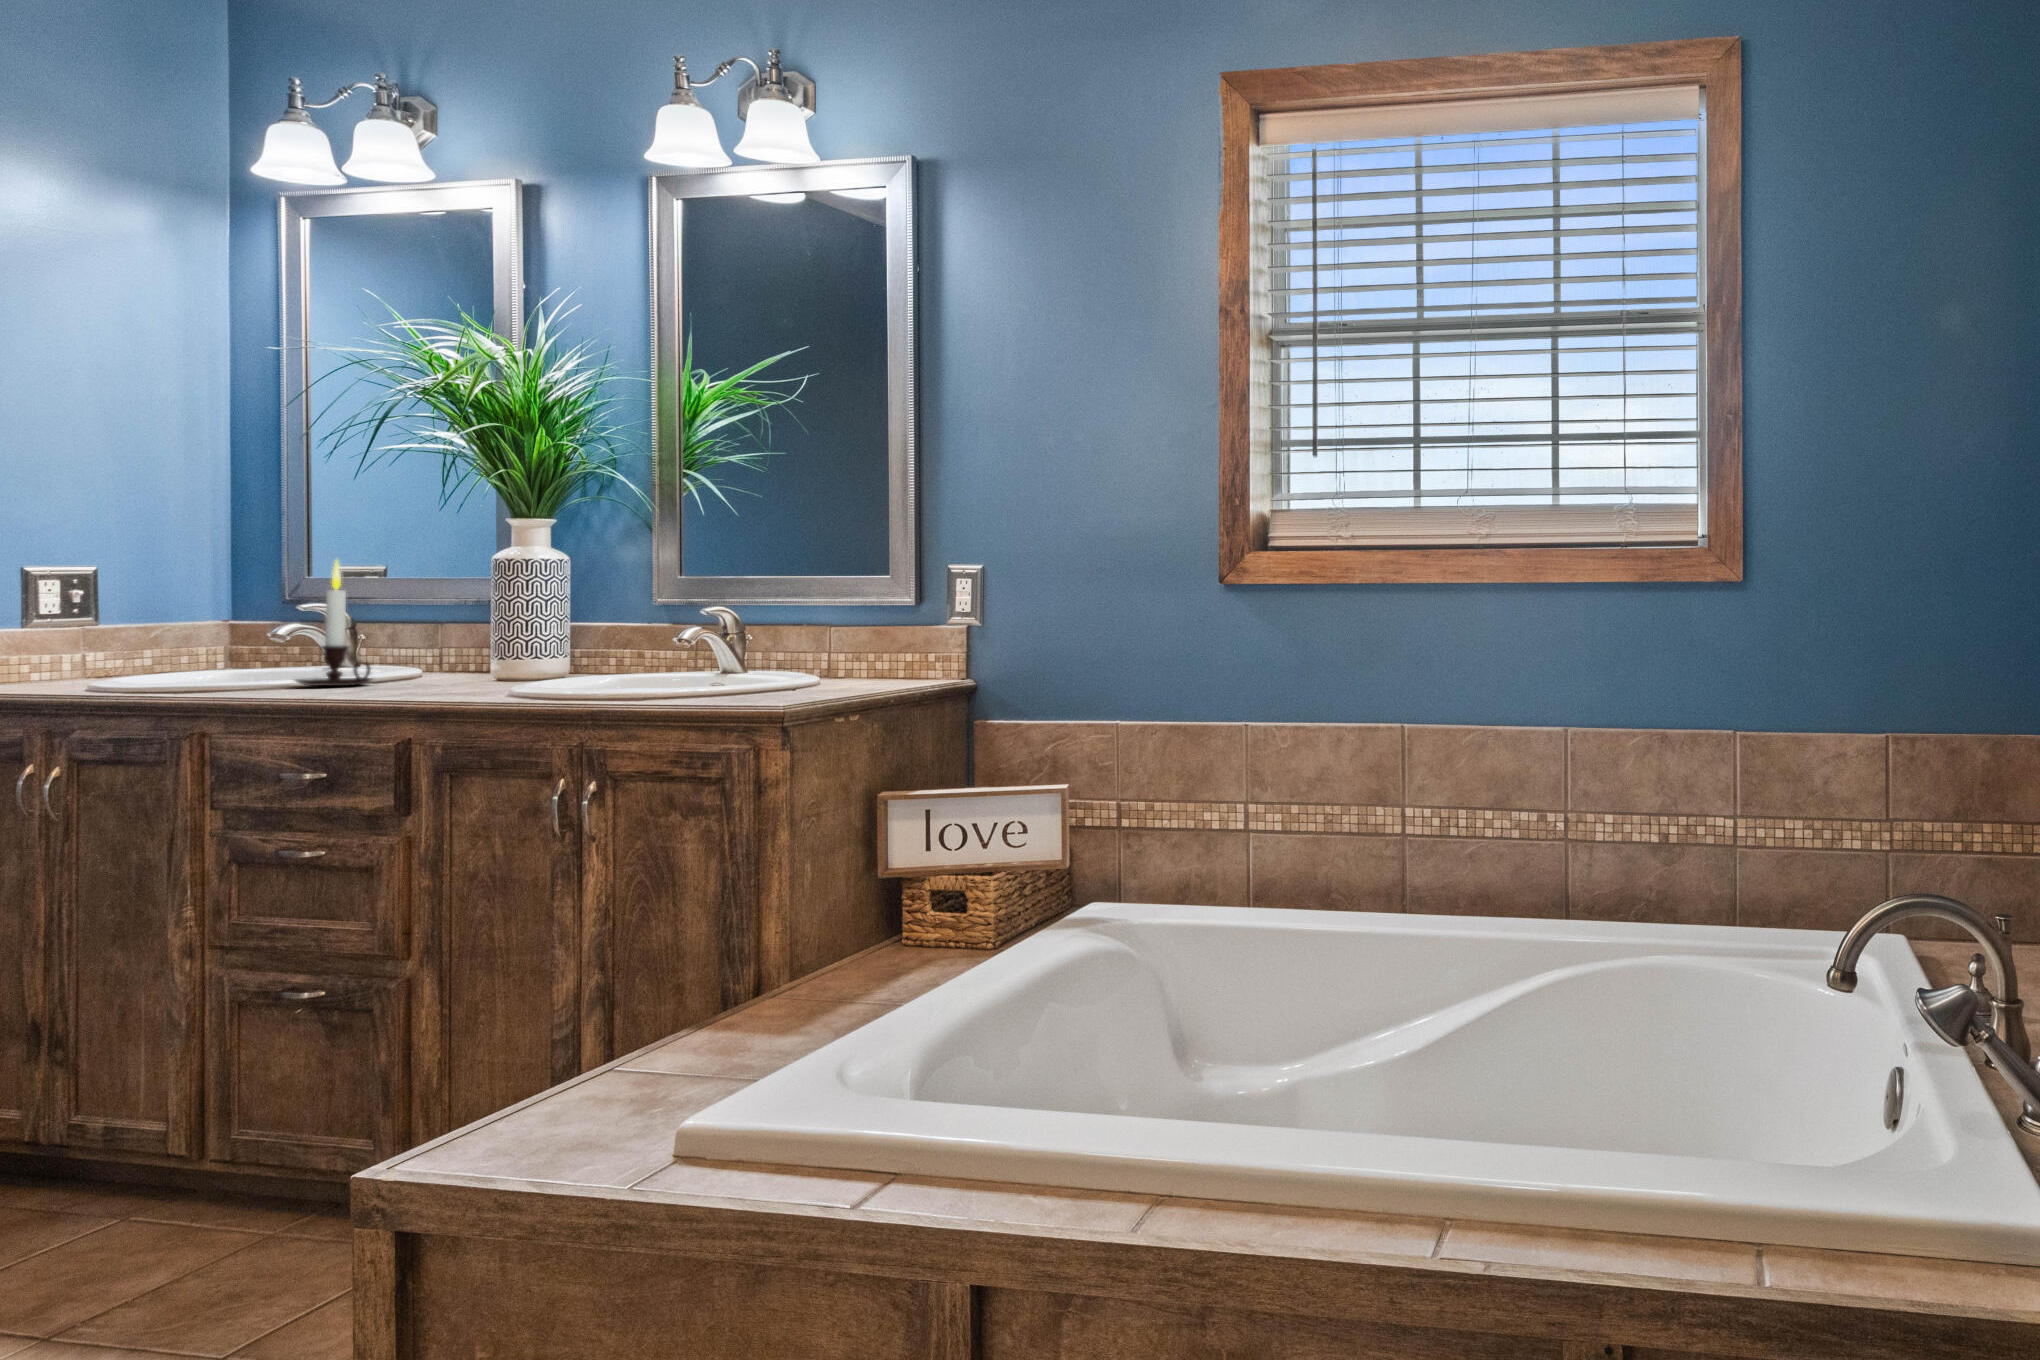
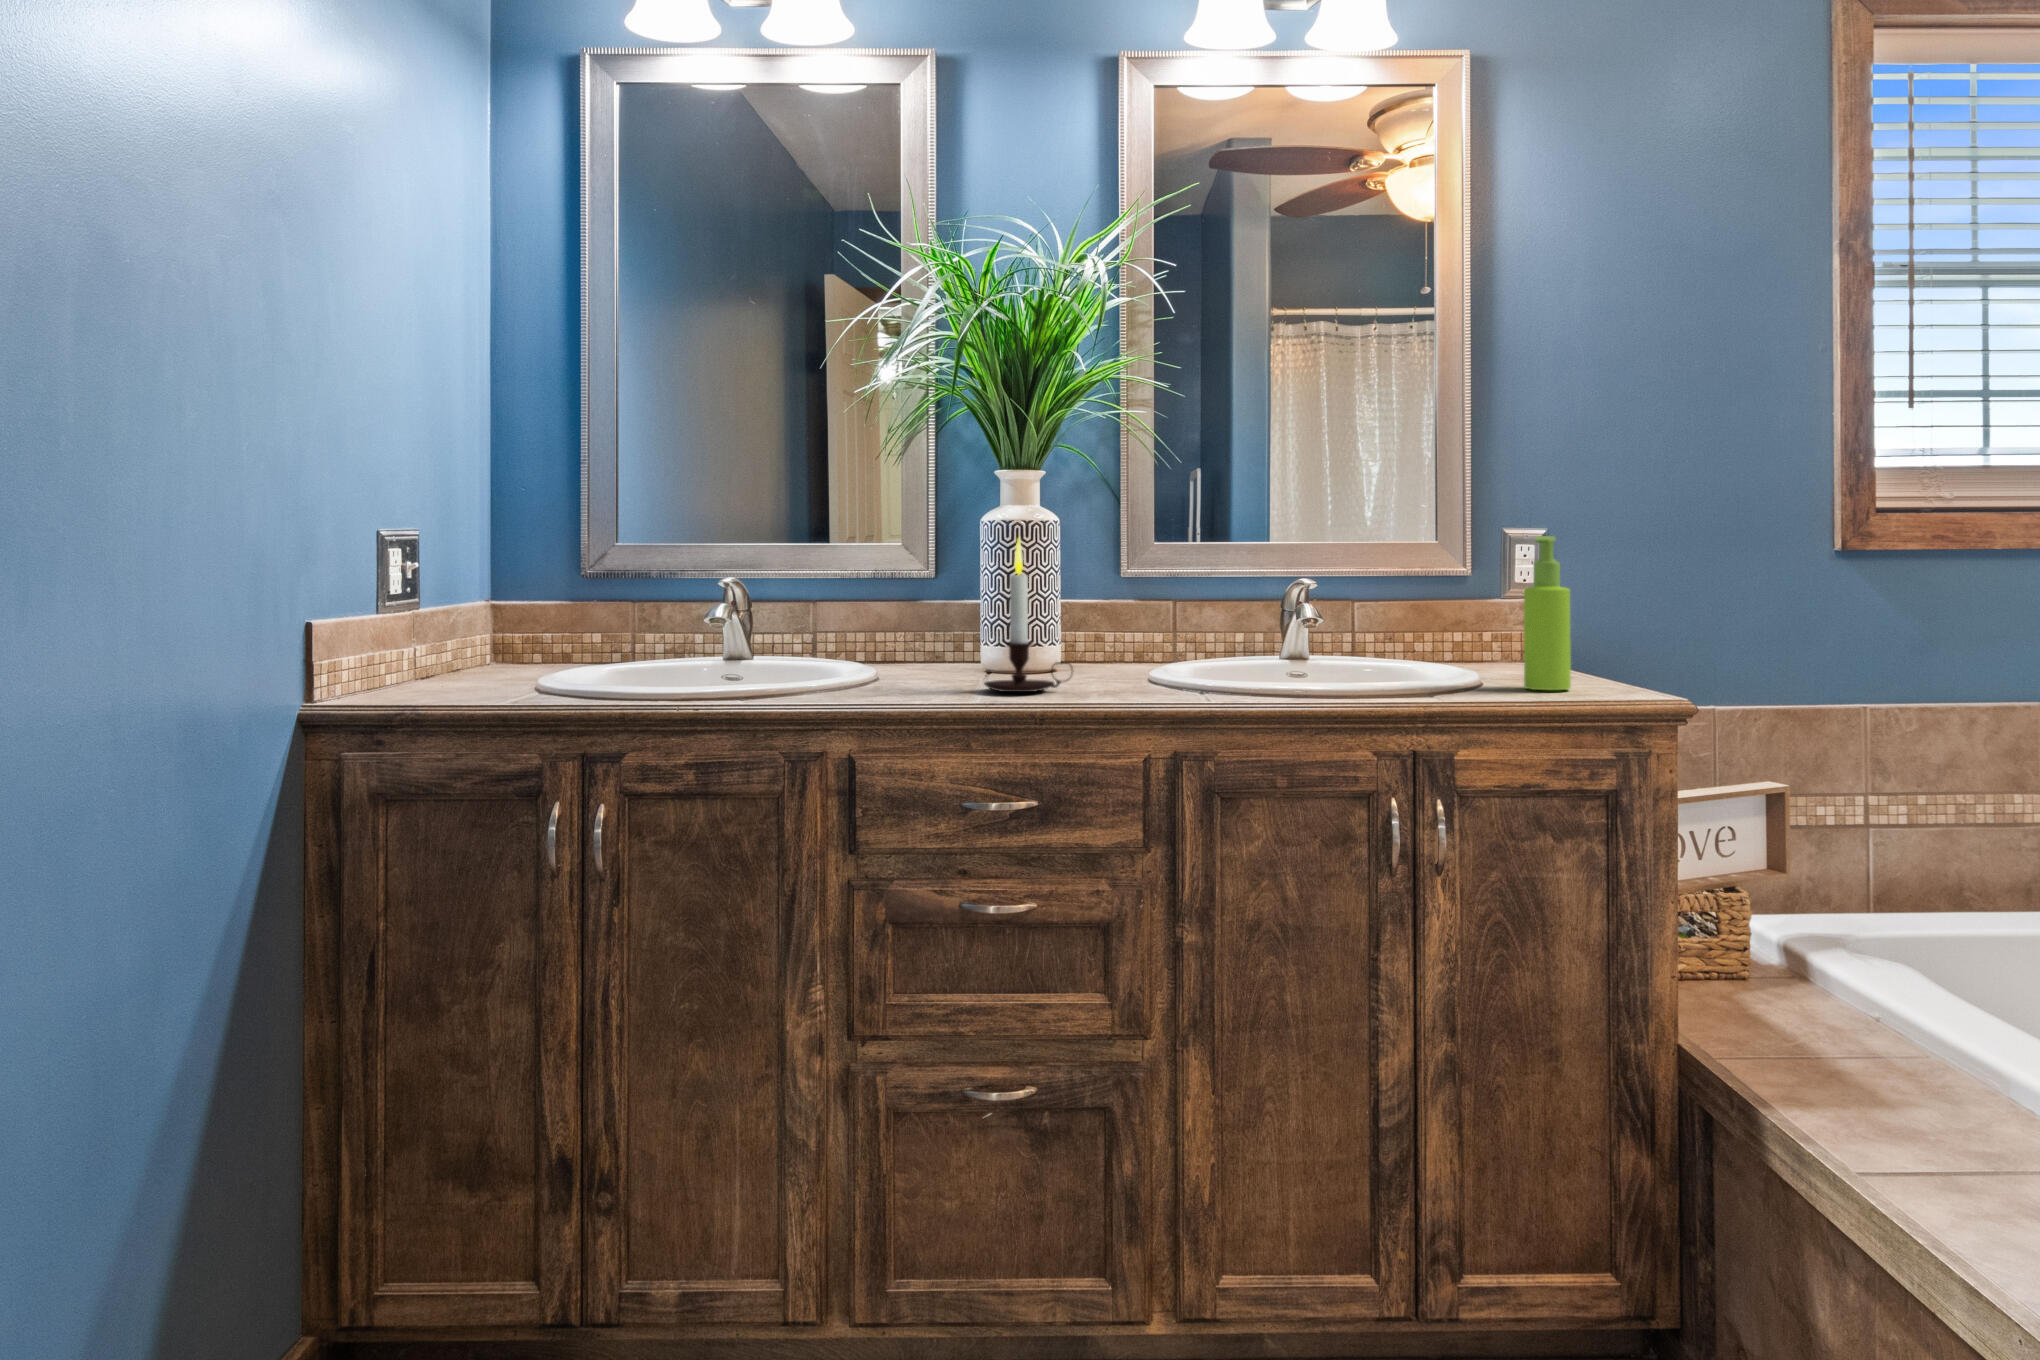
soap dispenser: none [699,555,753,691] -> present [1524,536,1571,690]

